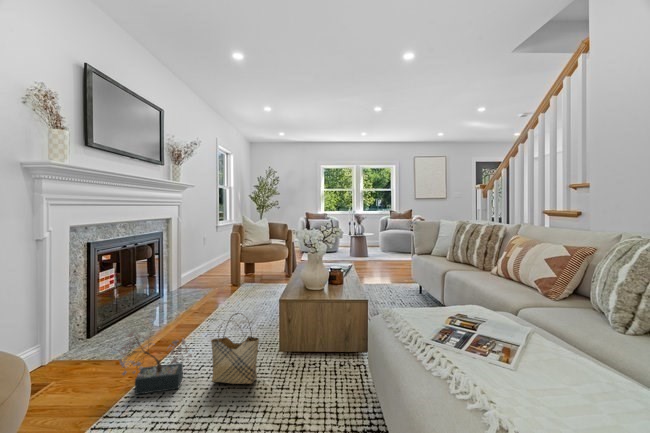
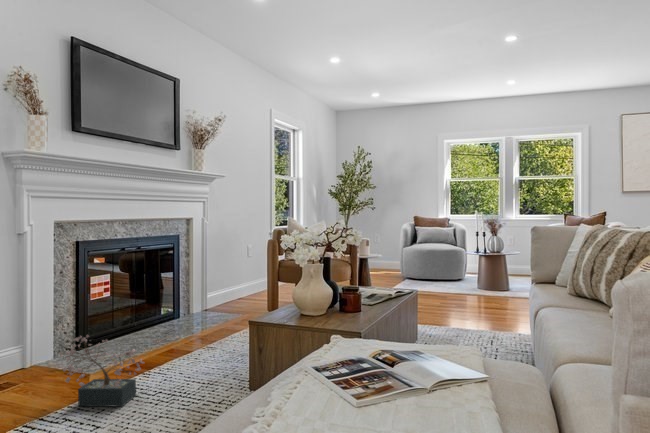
woven basket: present [211,313,259,384] -> none [158,323,212,410]

